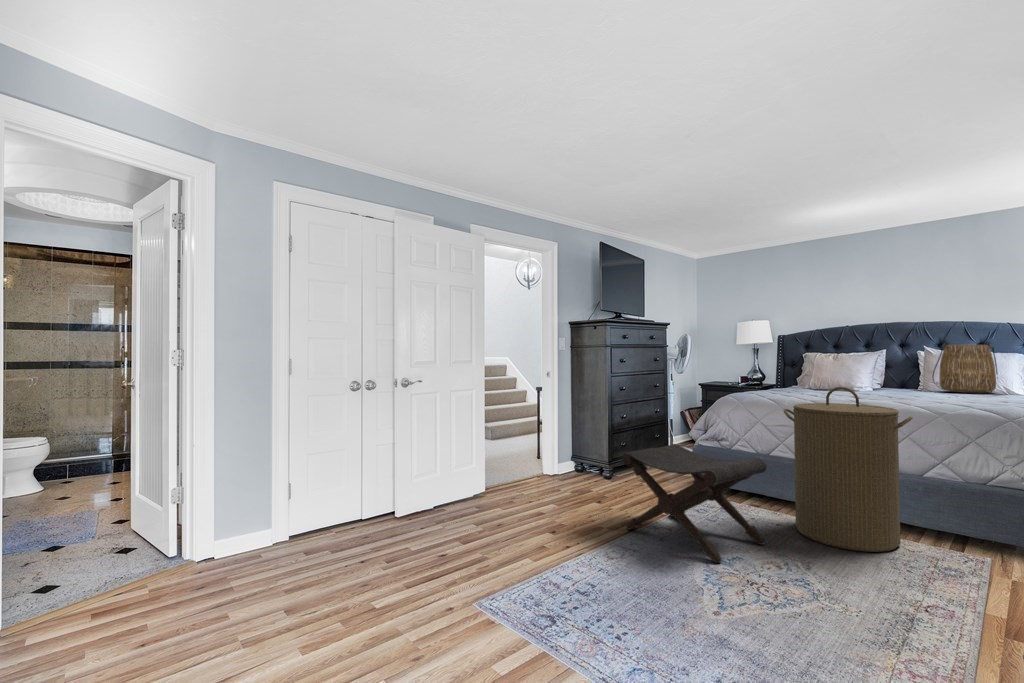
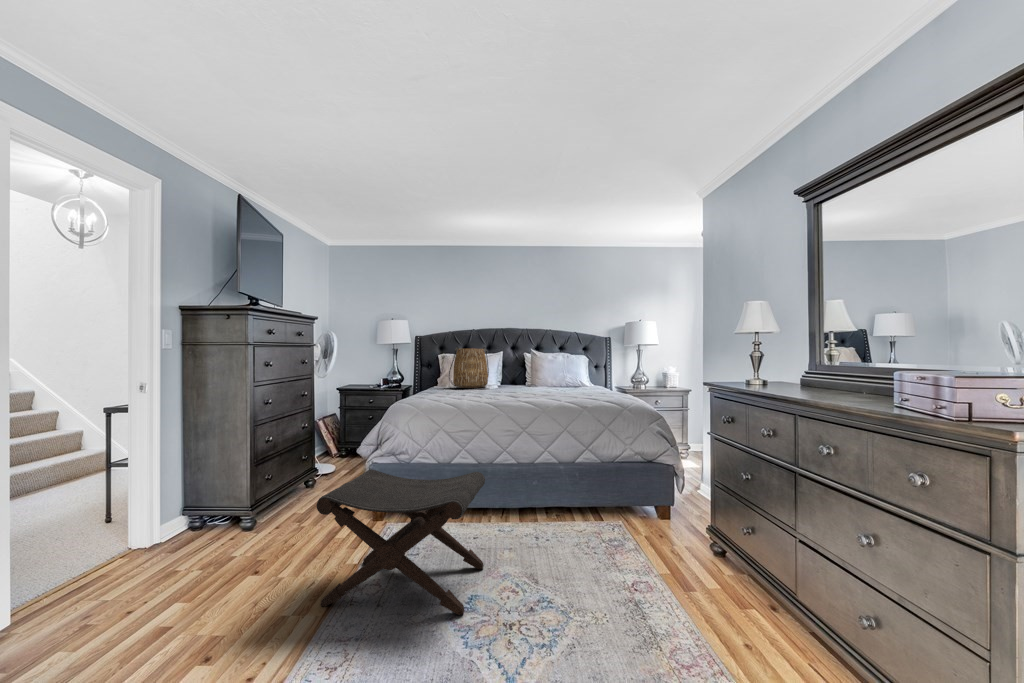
tote bag: present [932,343,998,393] -> present [449,347,489,388]
laundry hamper: present [784,387,913,552] -> none [479,386,584,547]

